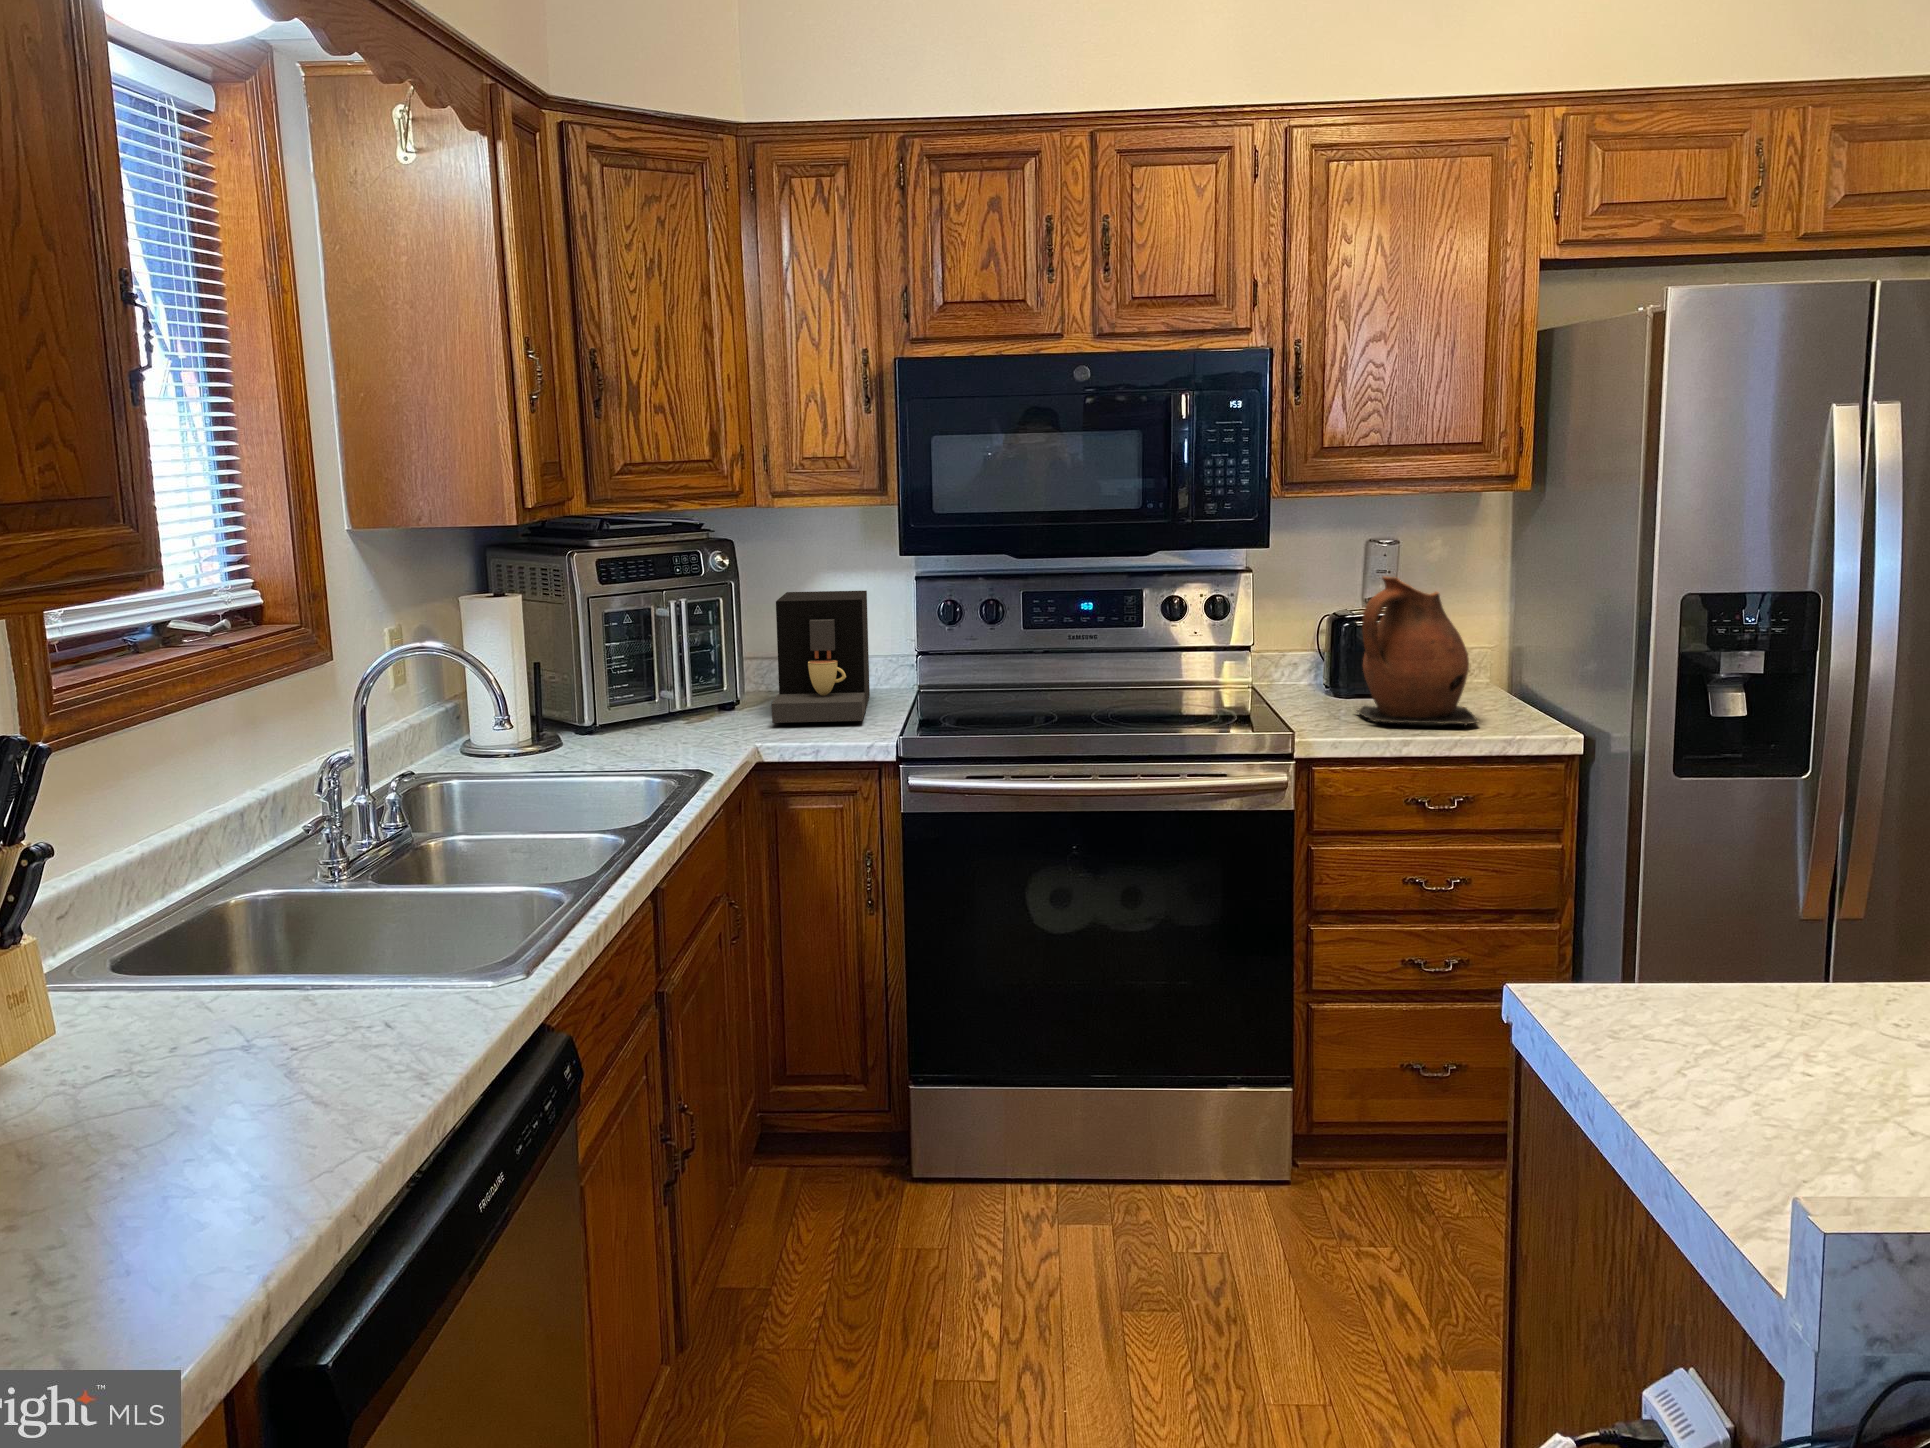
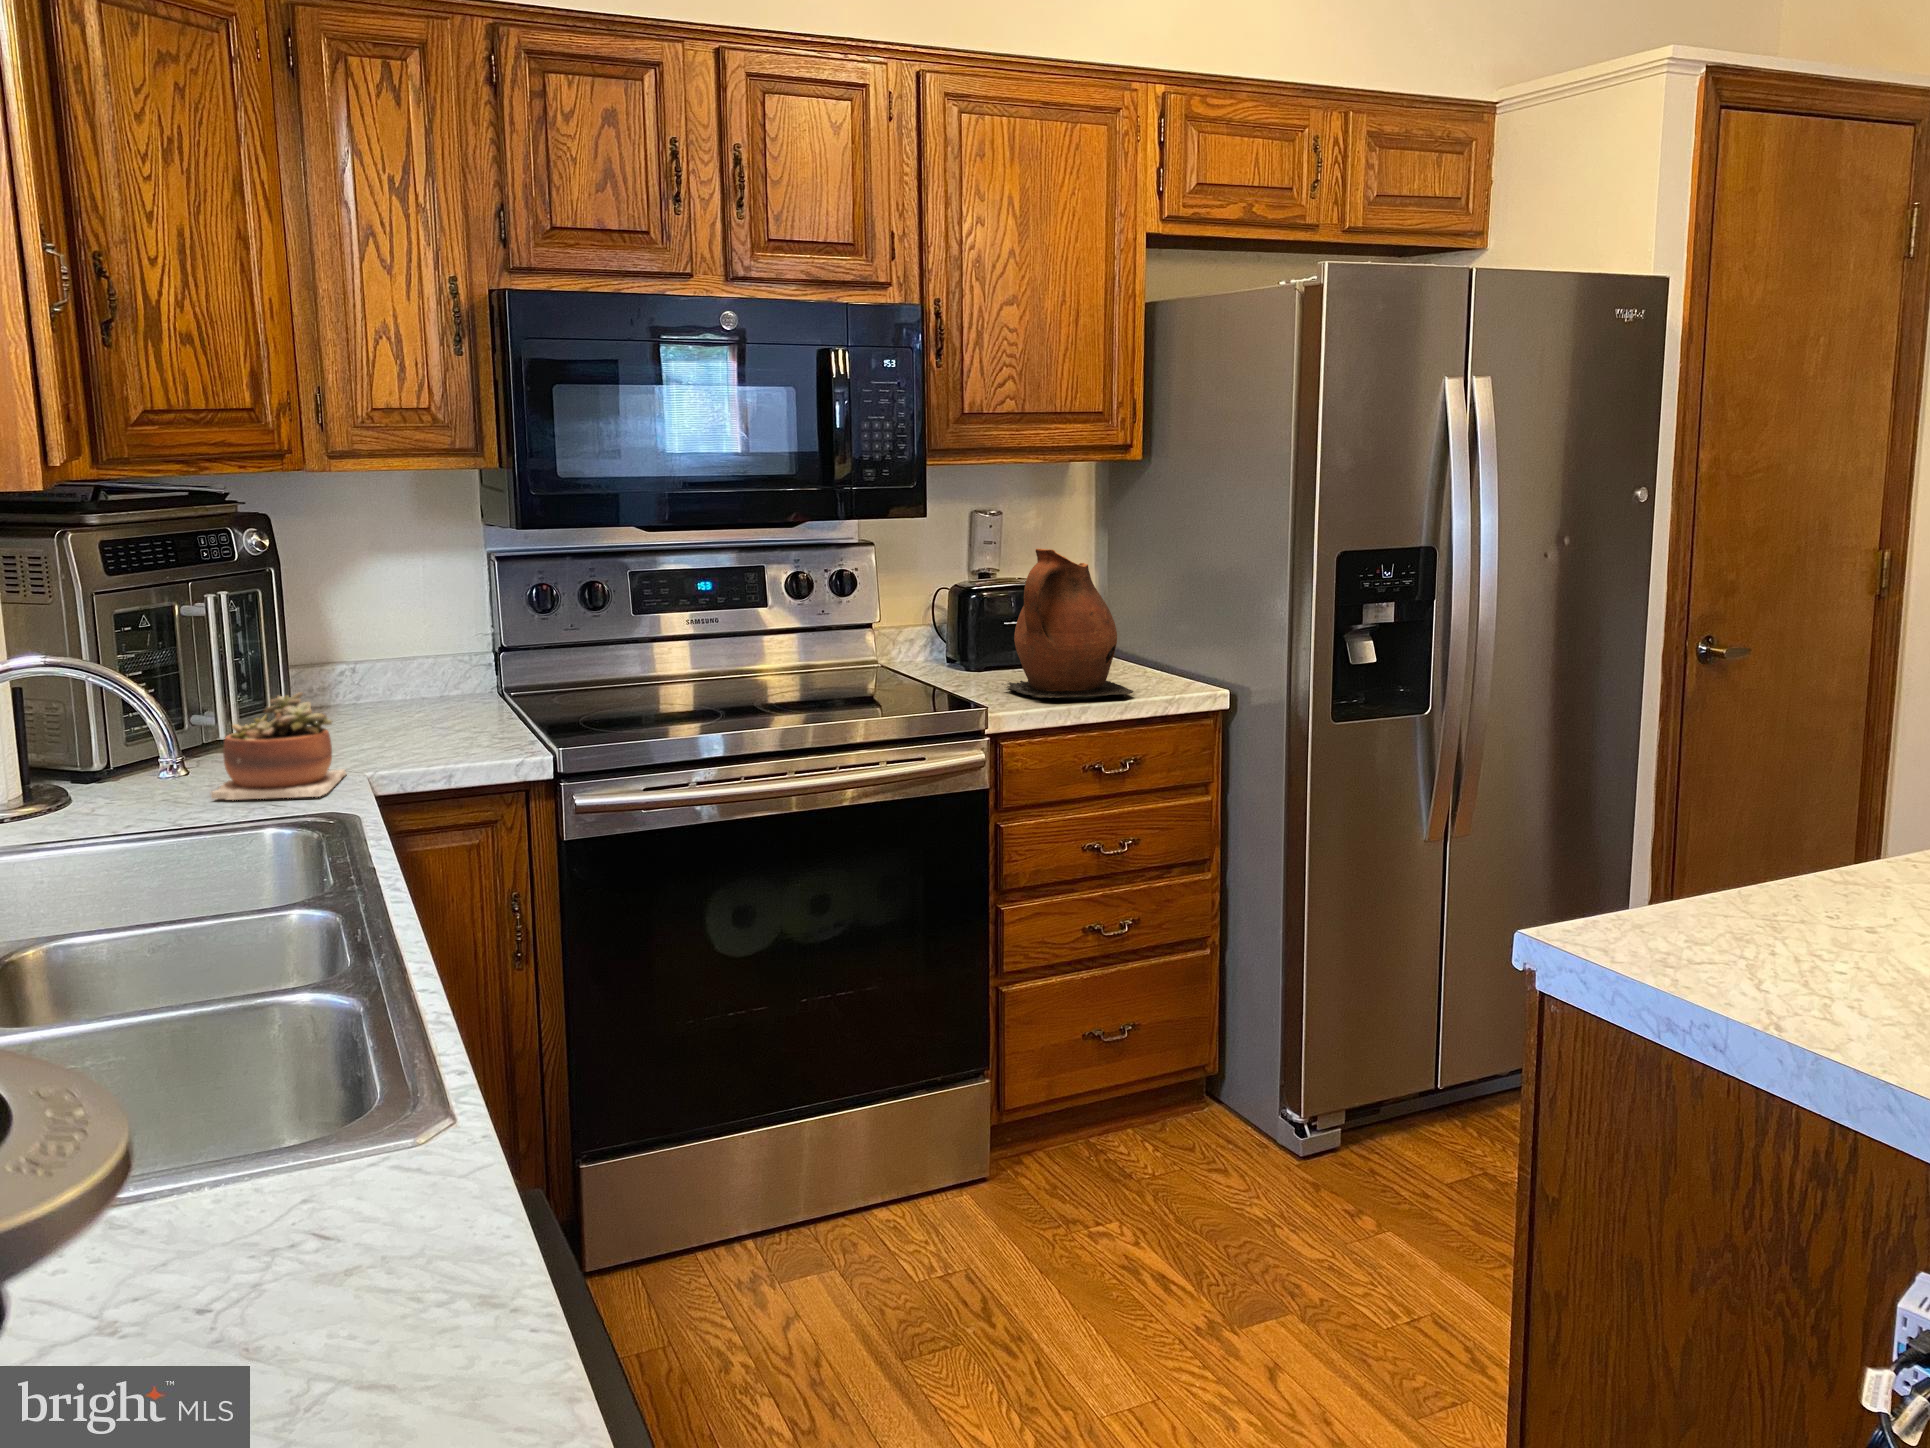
coffee maker: present [772,591,870,723] -> none [322,577,484,749]
succulent plant: none [631,675,740,755] -> present [211,692,346,800]

